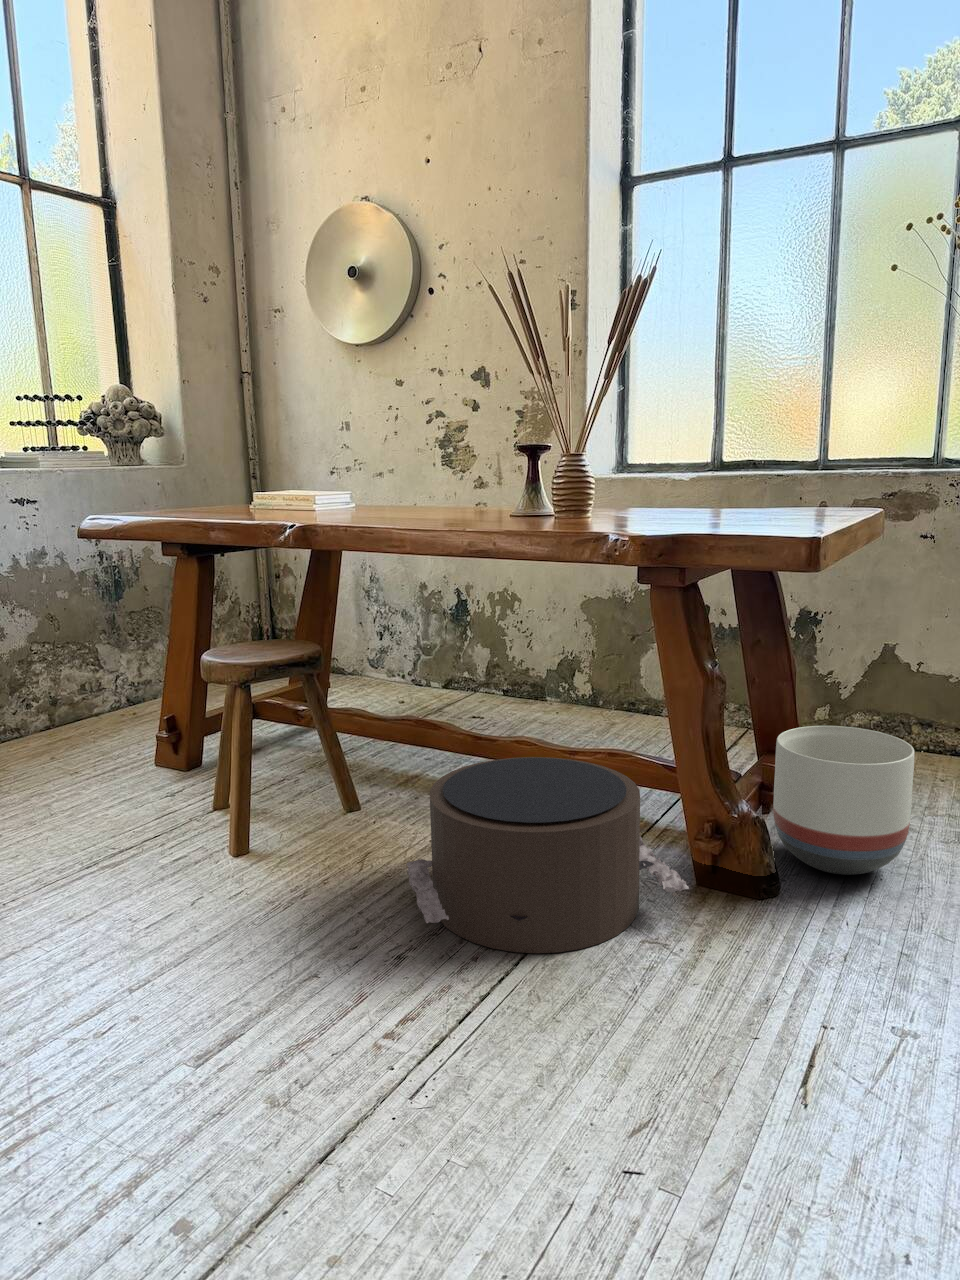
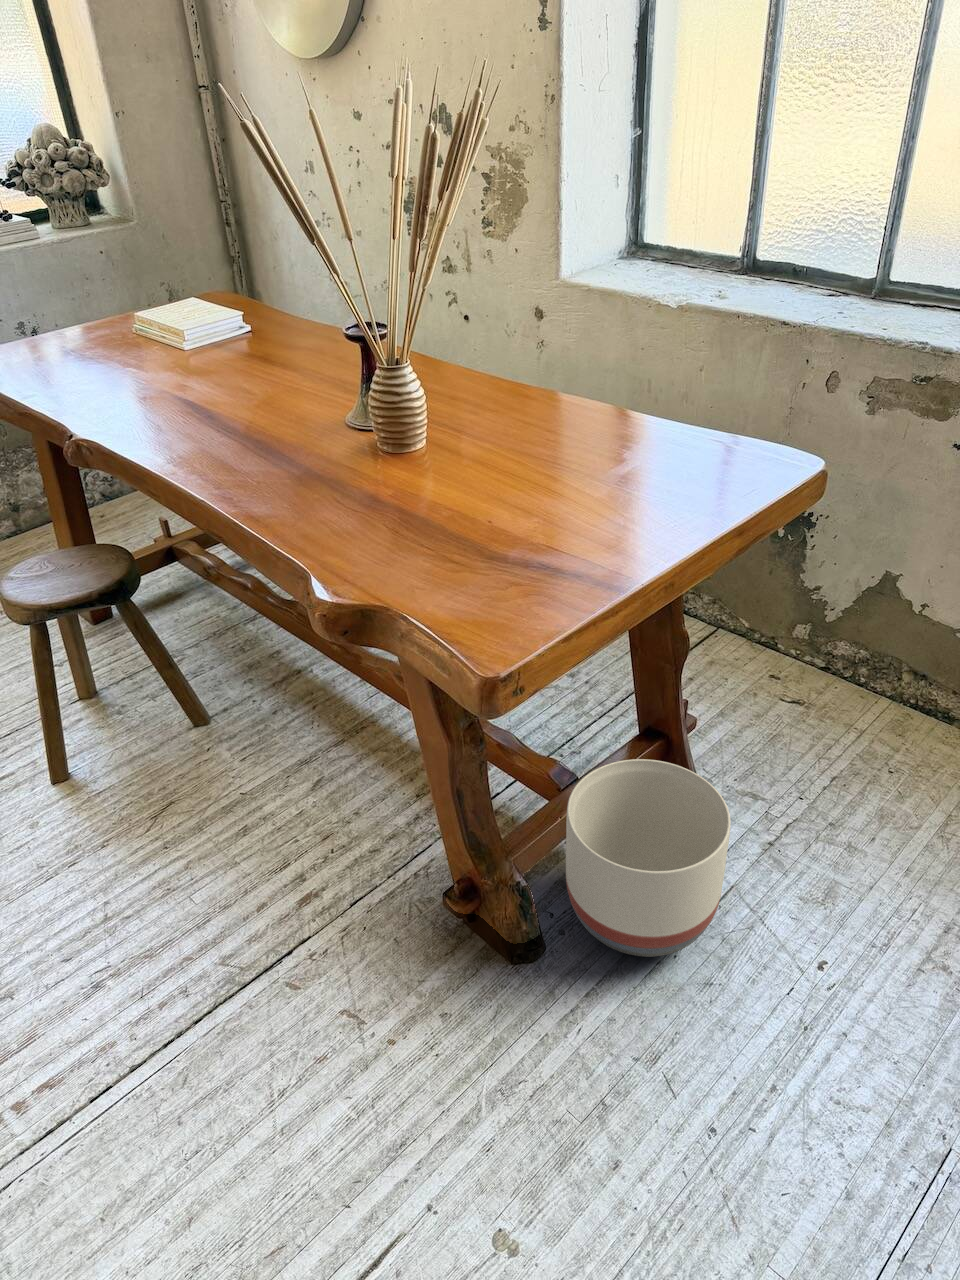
pouf: present [406,757,689,953] -> none [108,750,412,1014]

